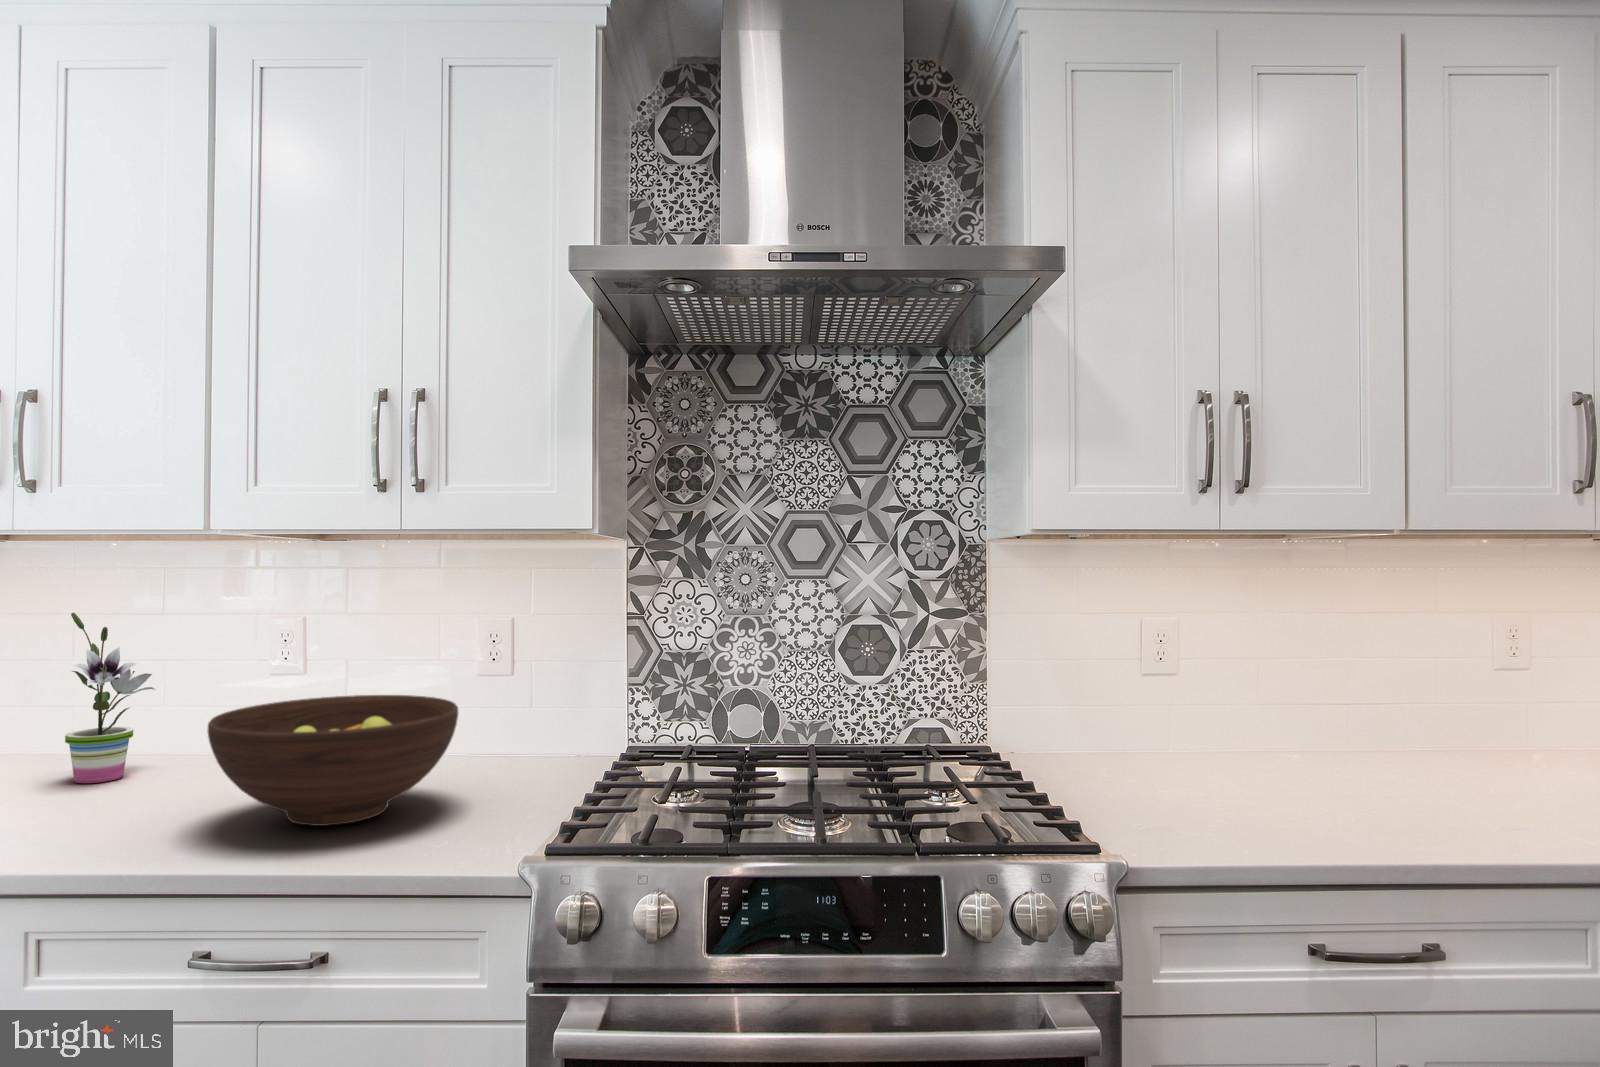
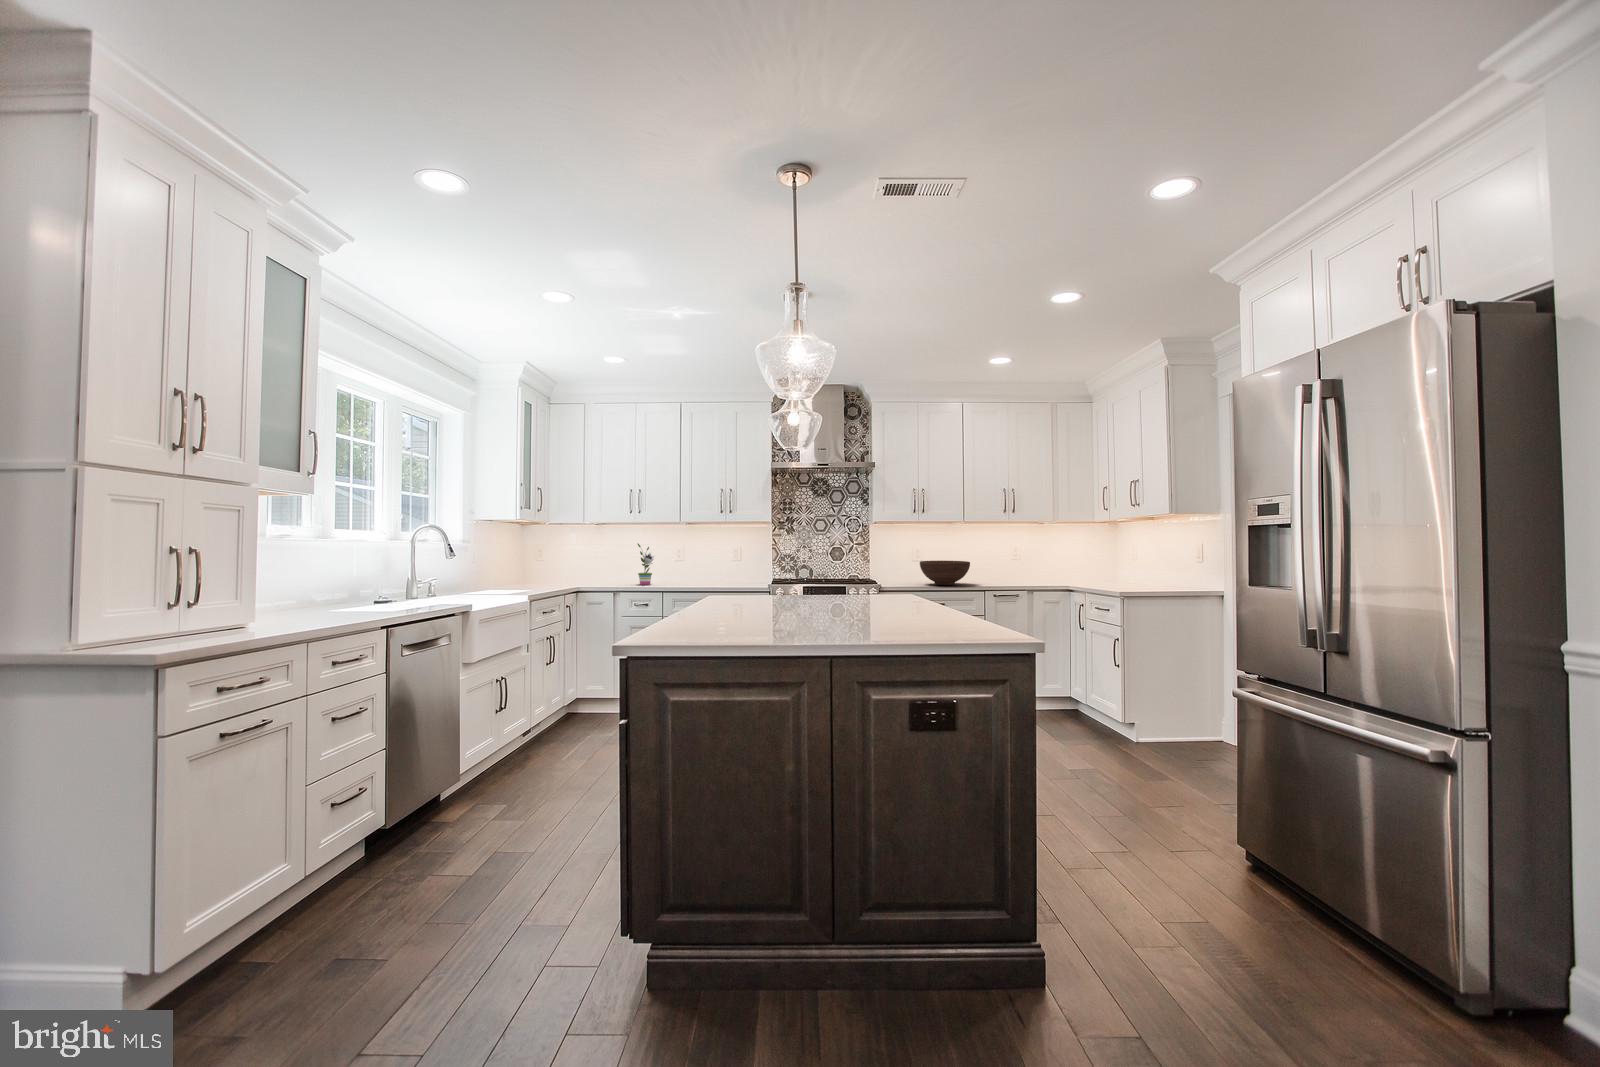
fruit bowl: present [208,695,458,826] -> present [920,561,970,585]

